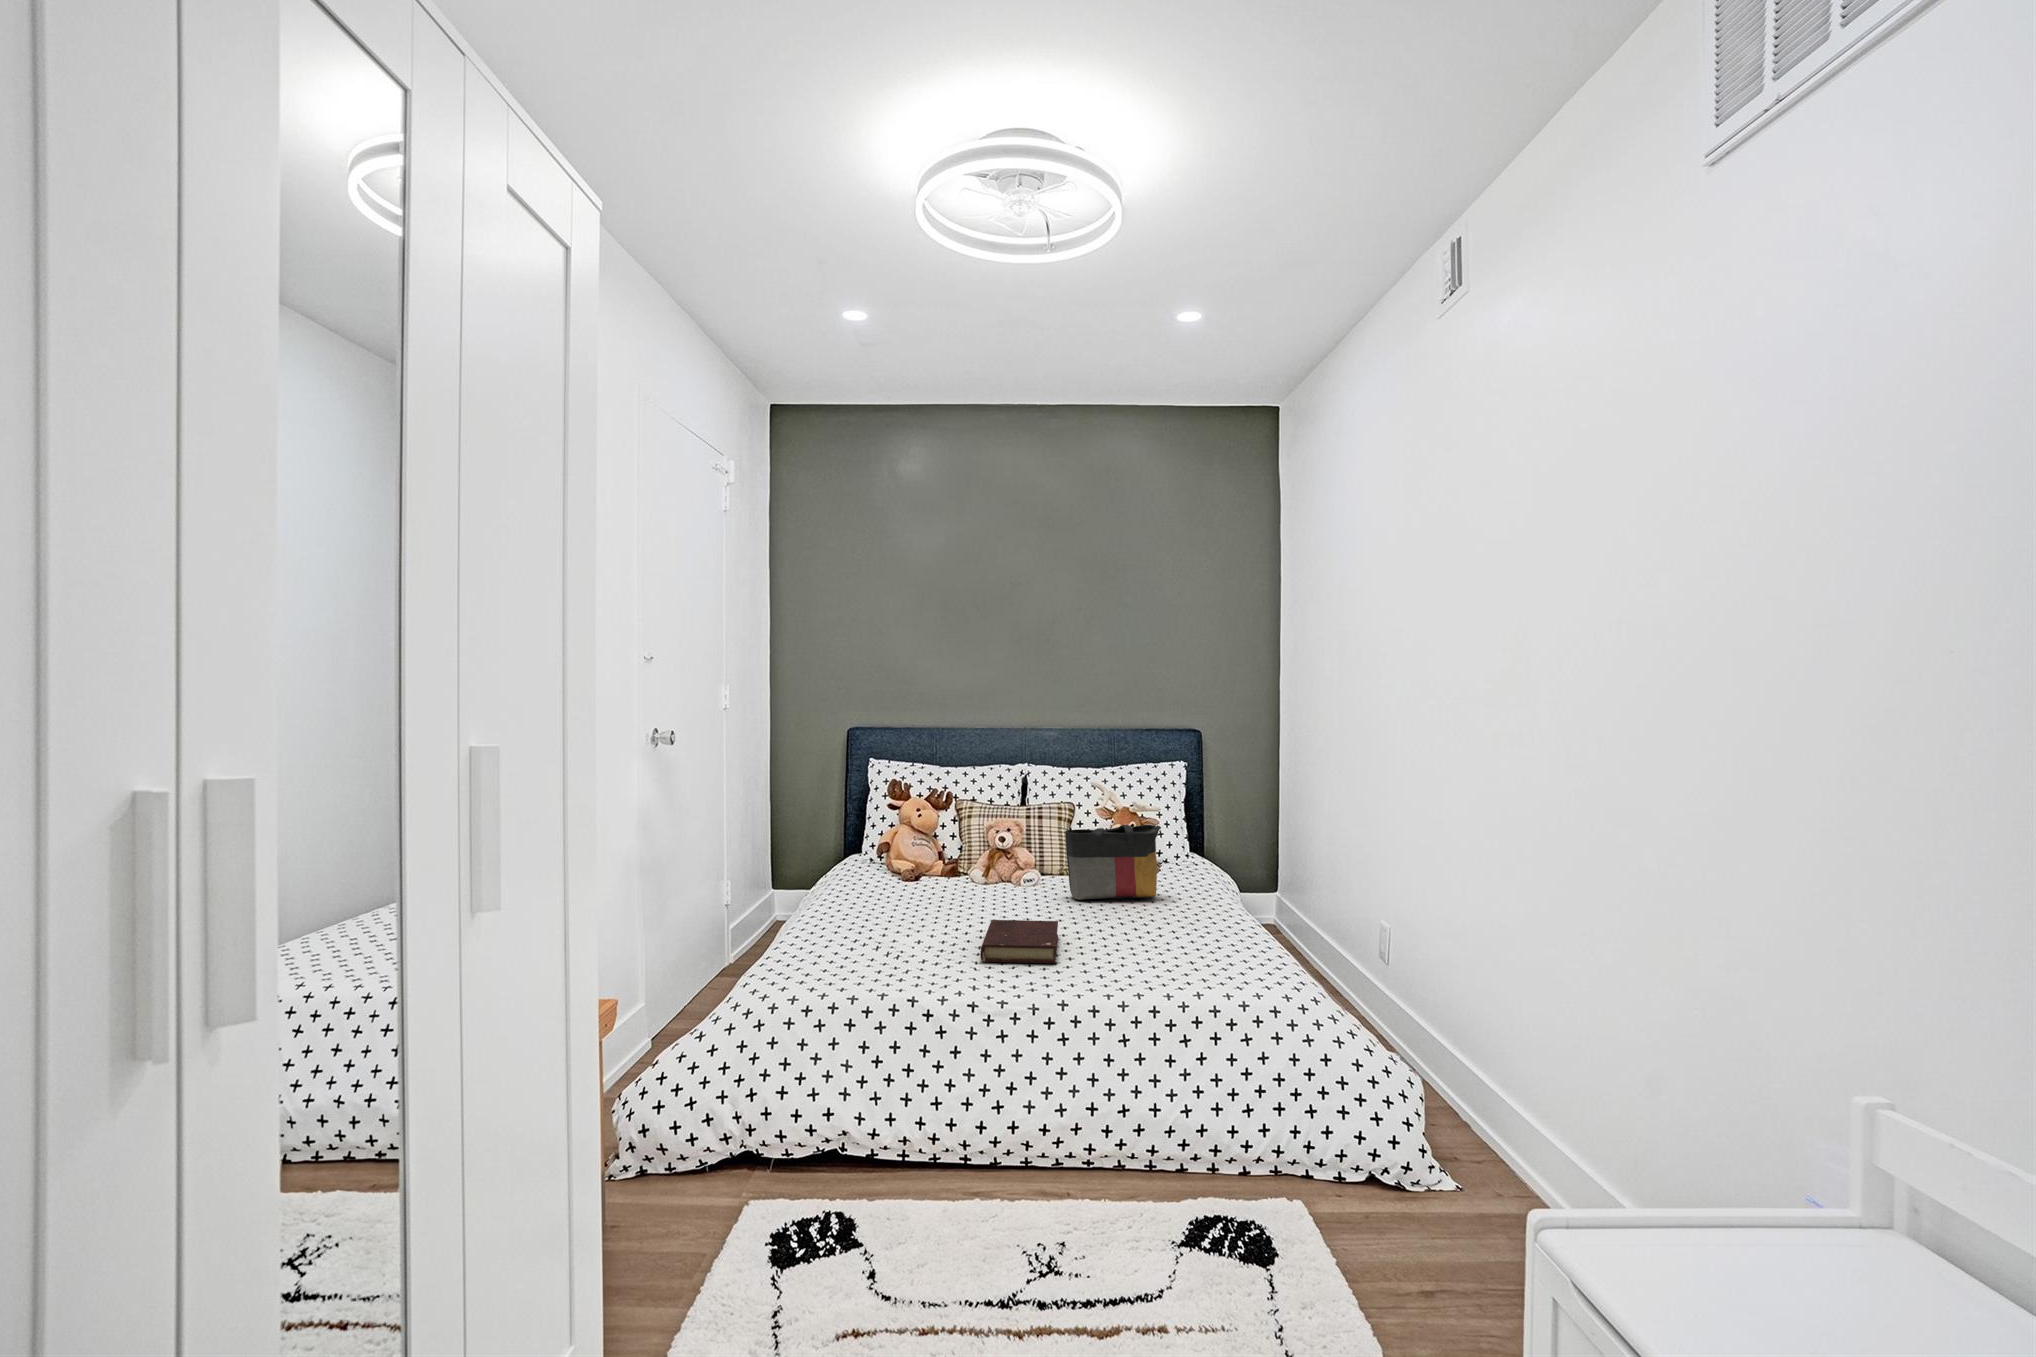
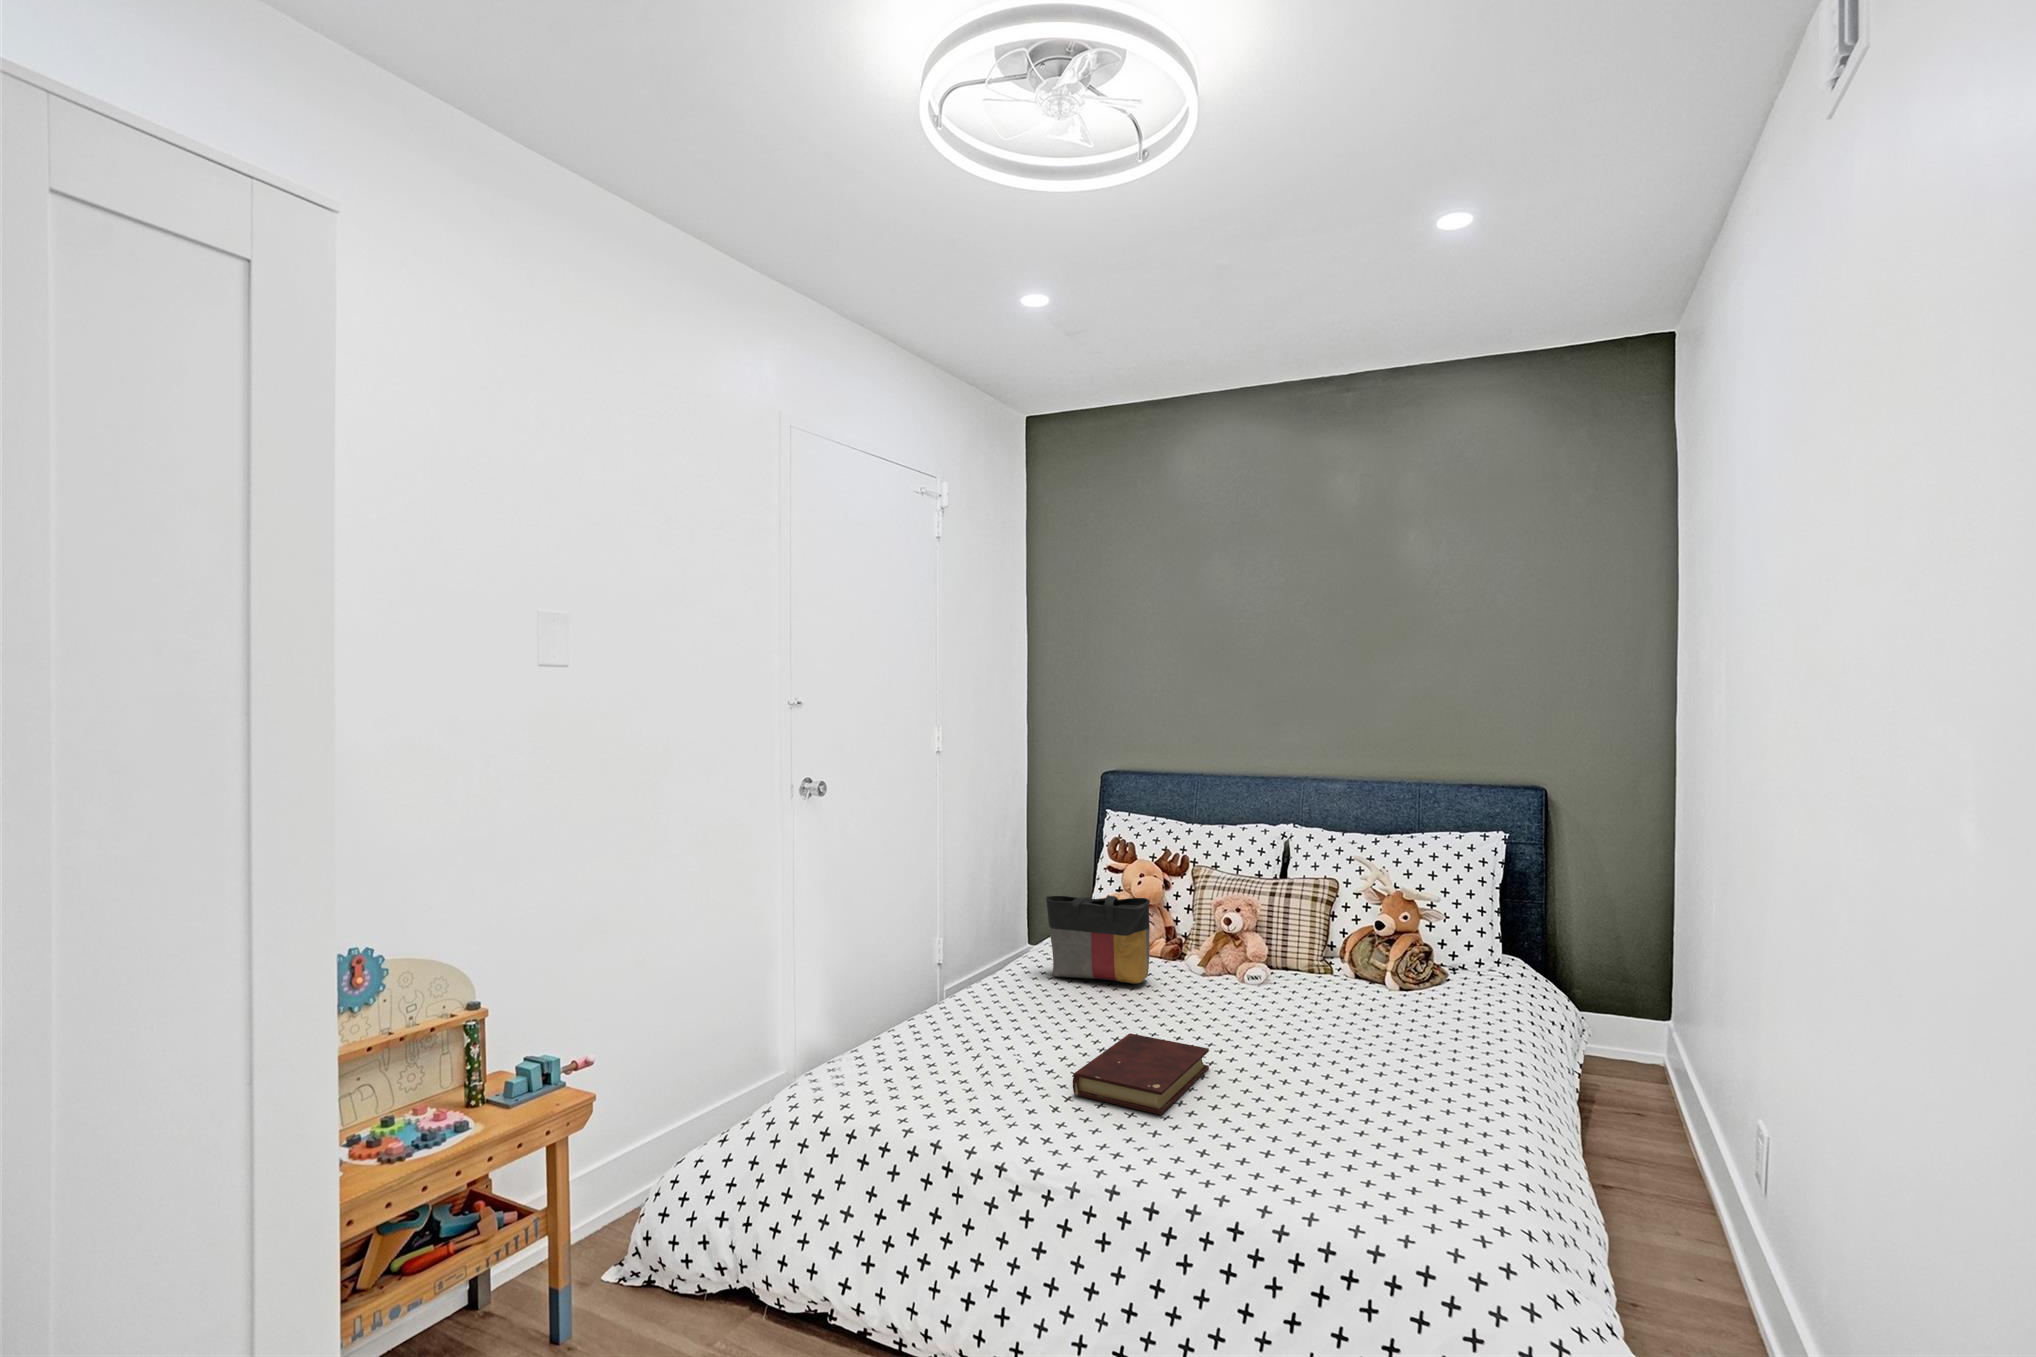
tote bag: present [1065,825,1161,900] -> present [1046,896,1150,984]

